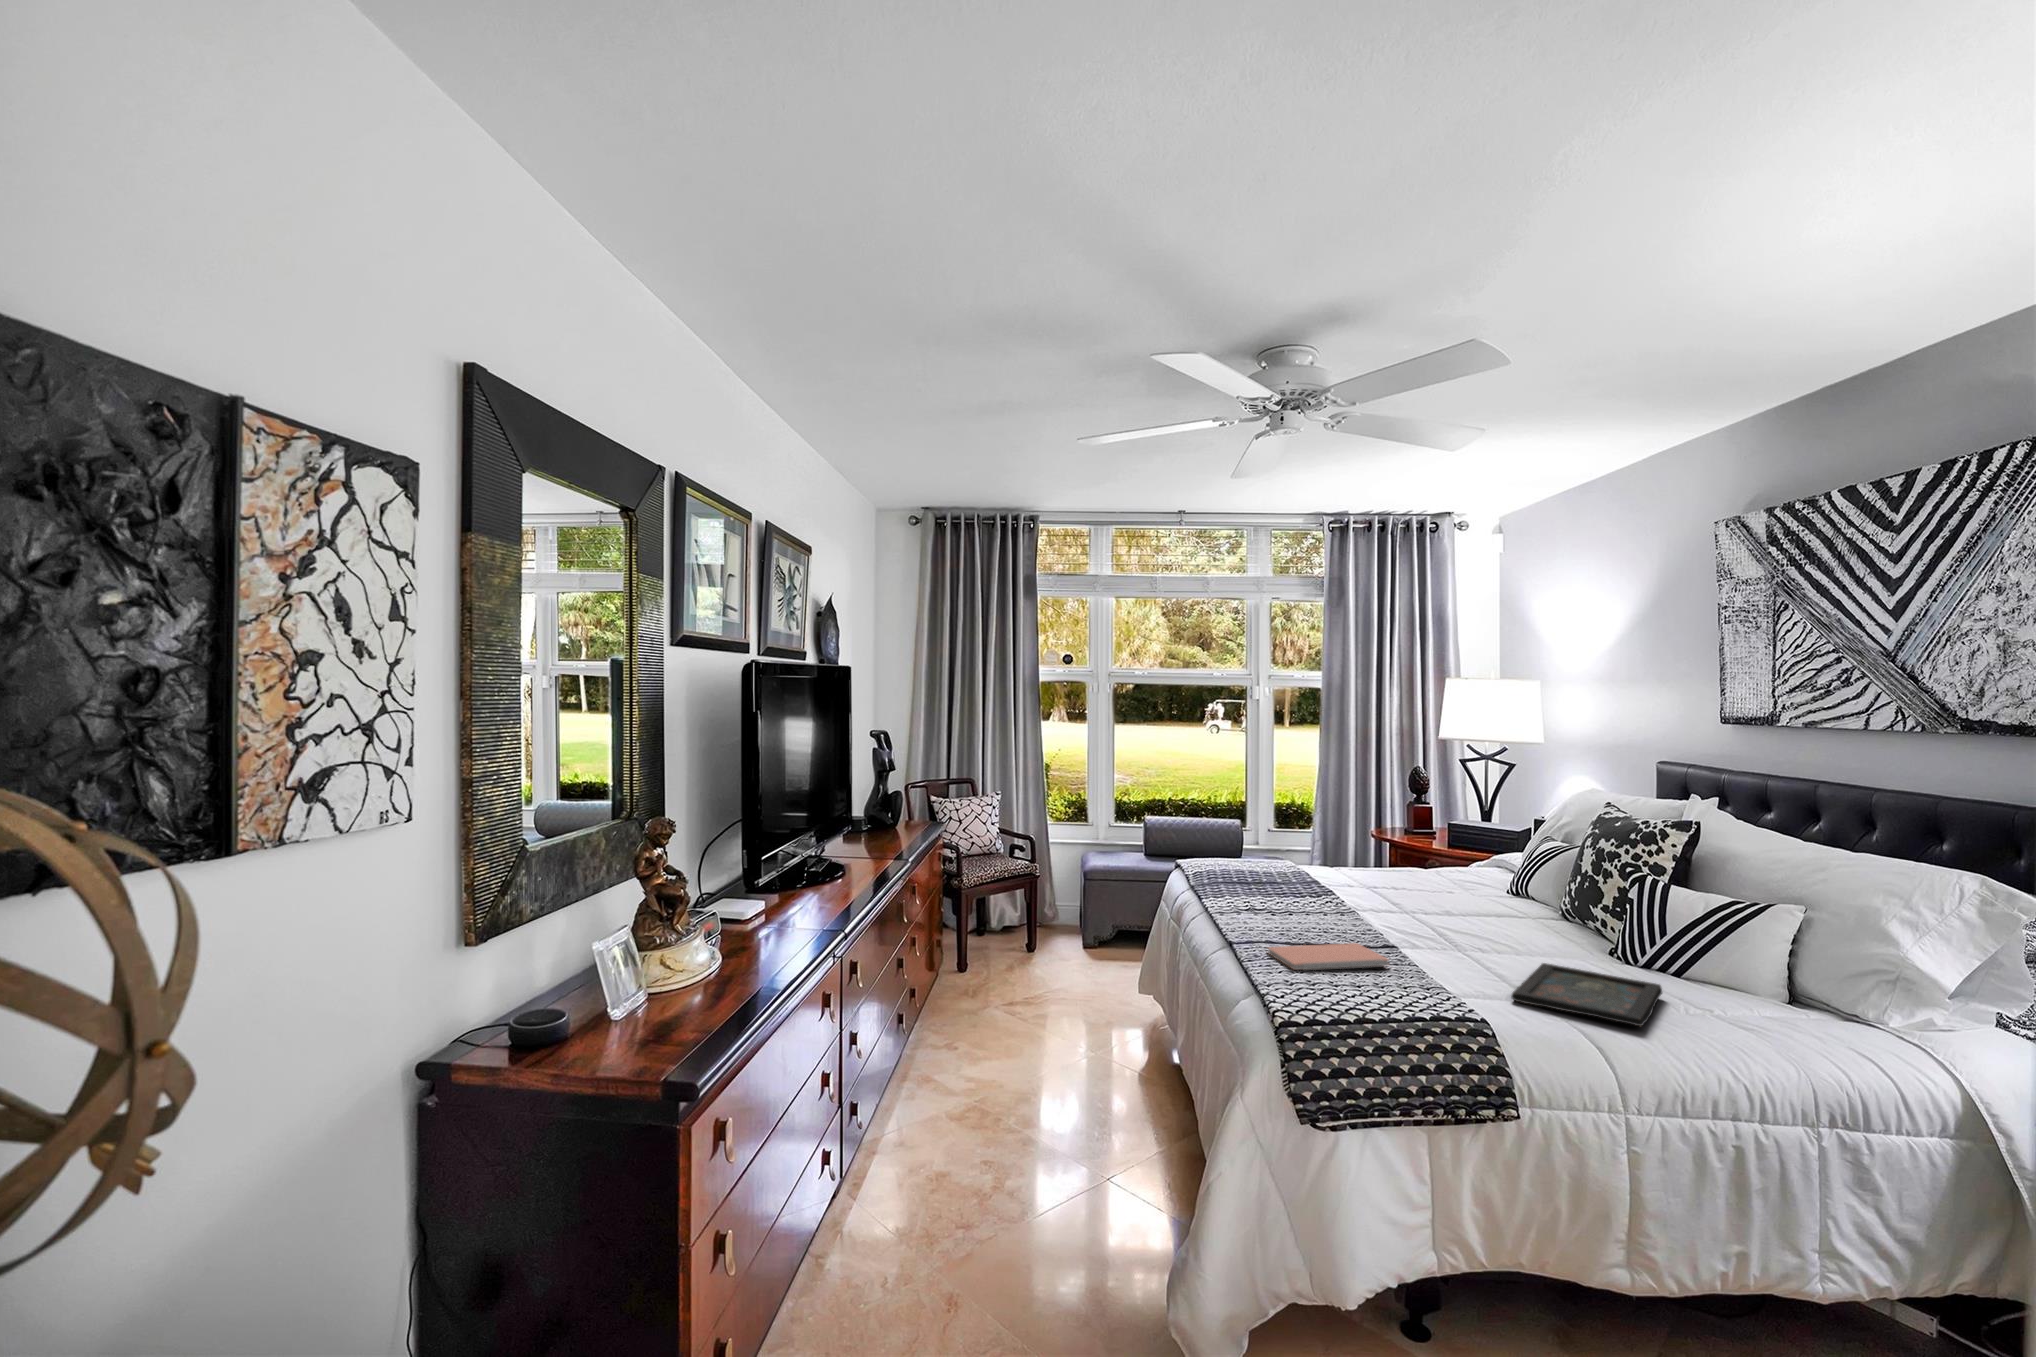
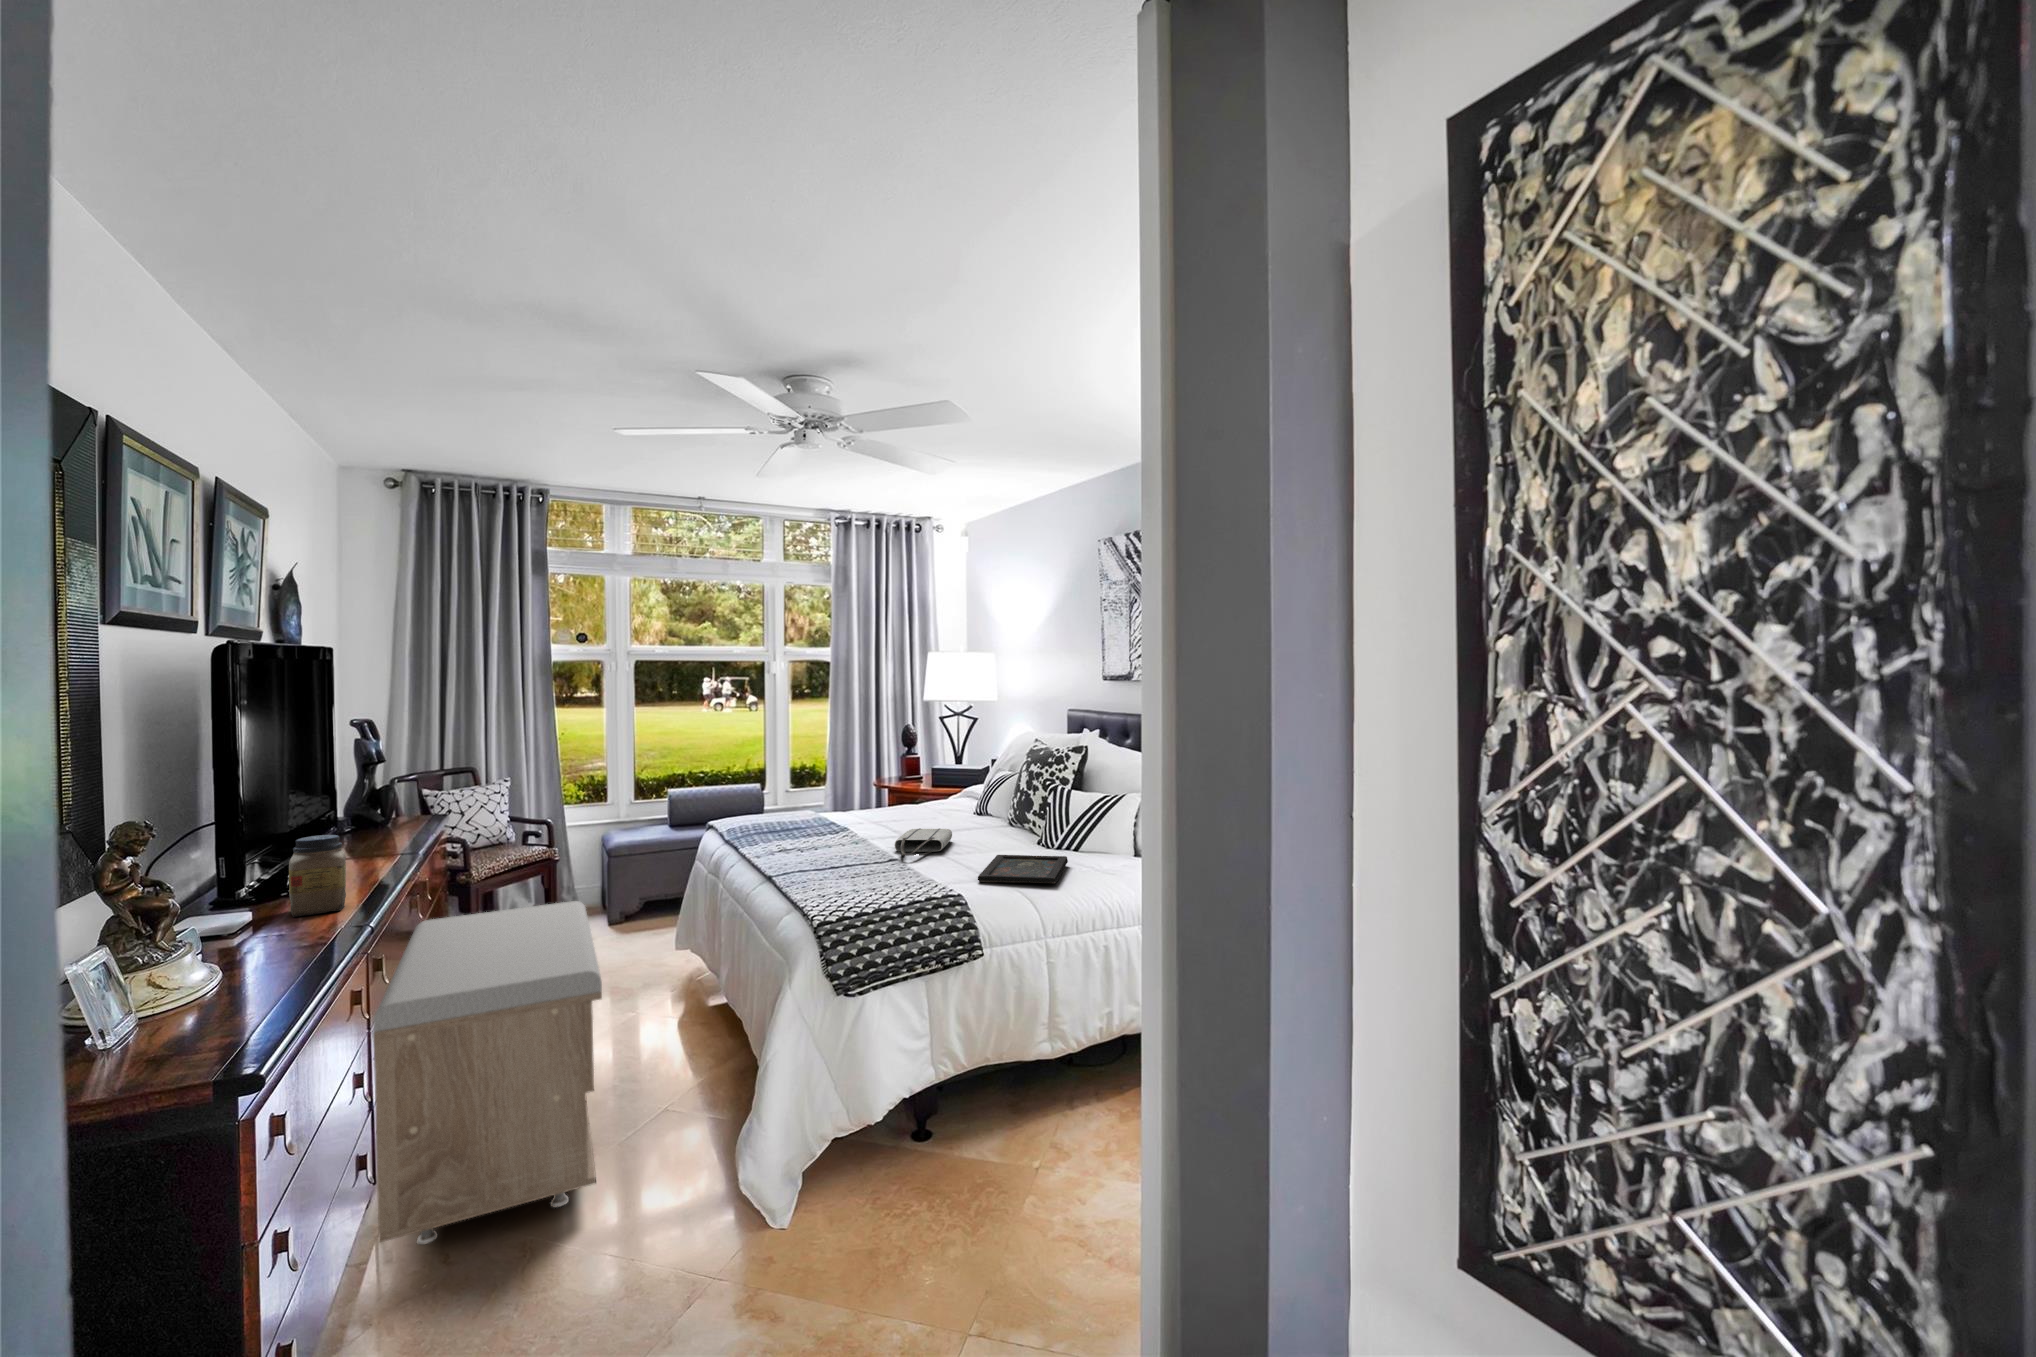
jar: none [791,841,835,915] -> present [289,835,346,917]
tote bag: none [1392,906,1474,945] -> present [895,828,952,855]
storage bench: none [831,931,1041,1274] -> present [374,901,602,1245]
notebook: present [1268,943,1389,970] -> none [800,861,895,887]

